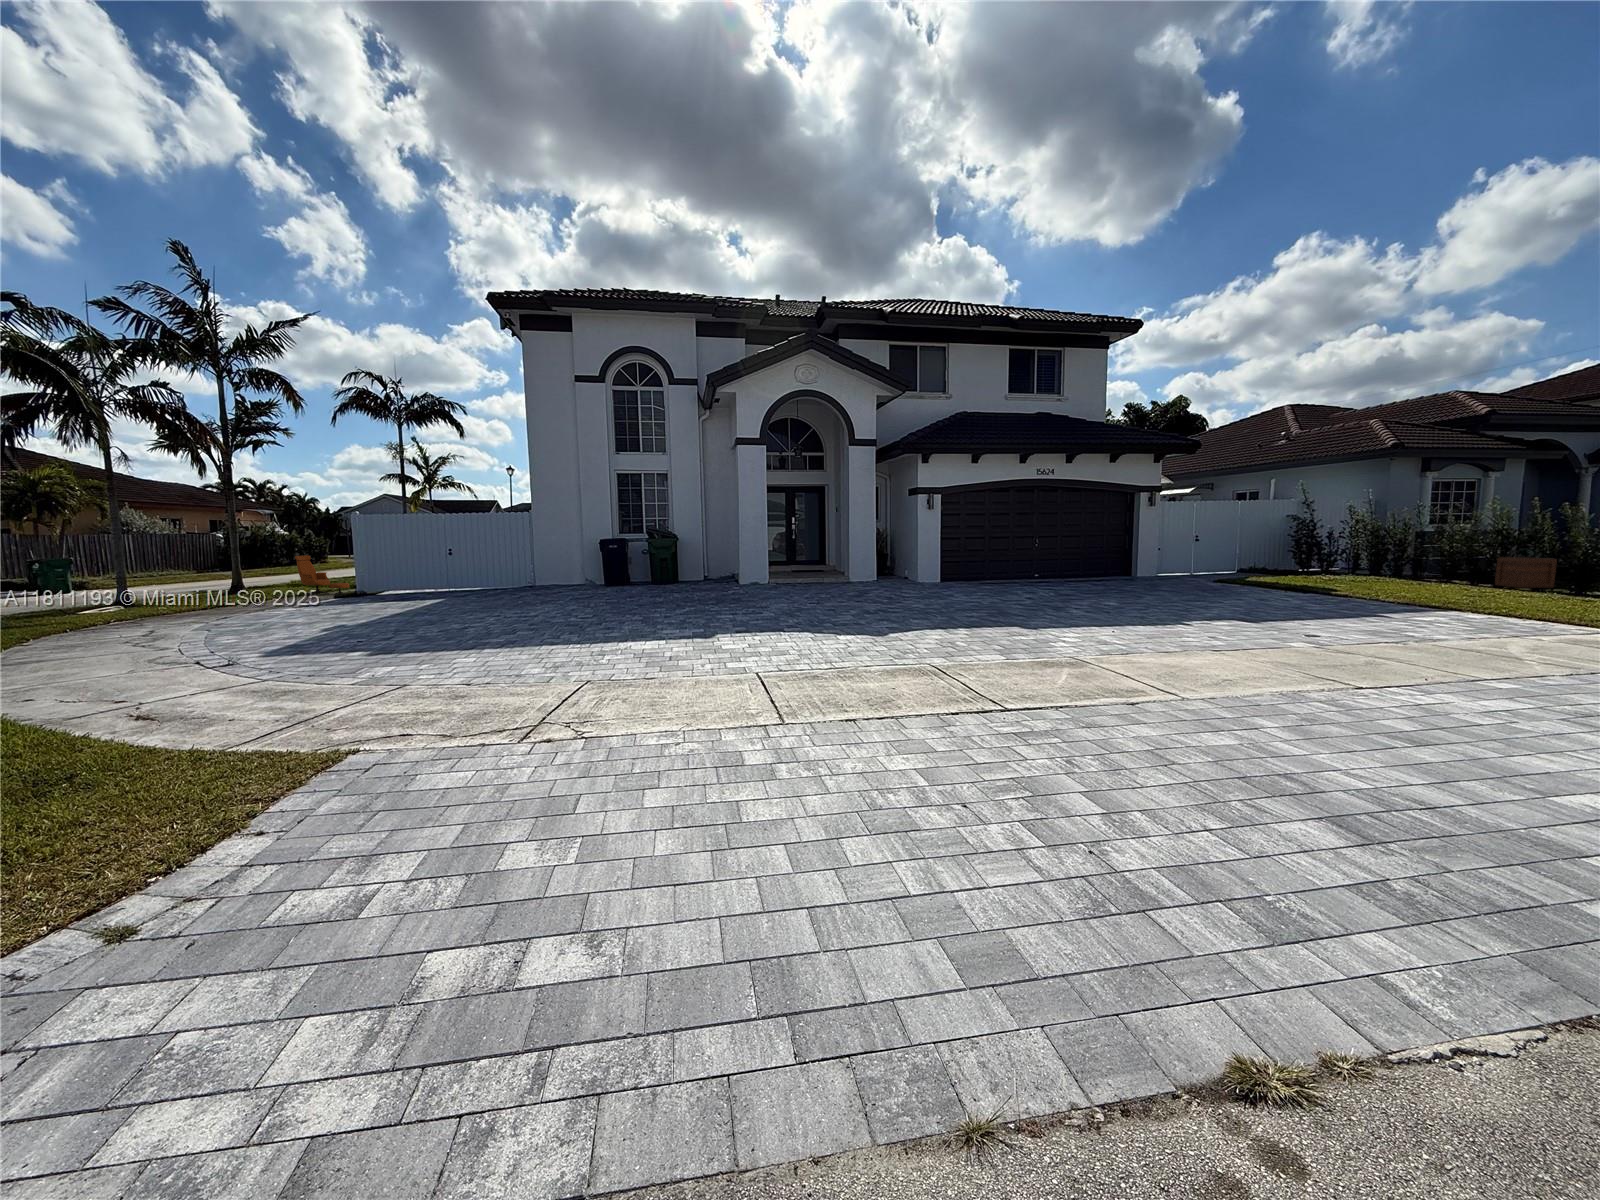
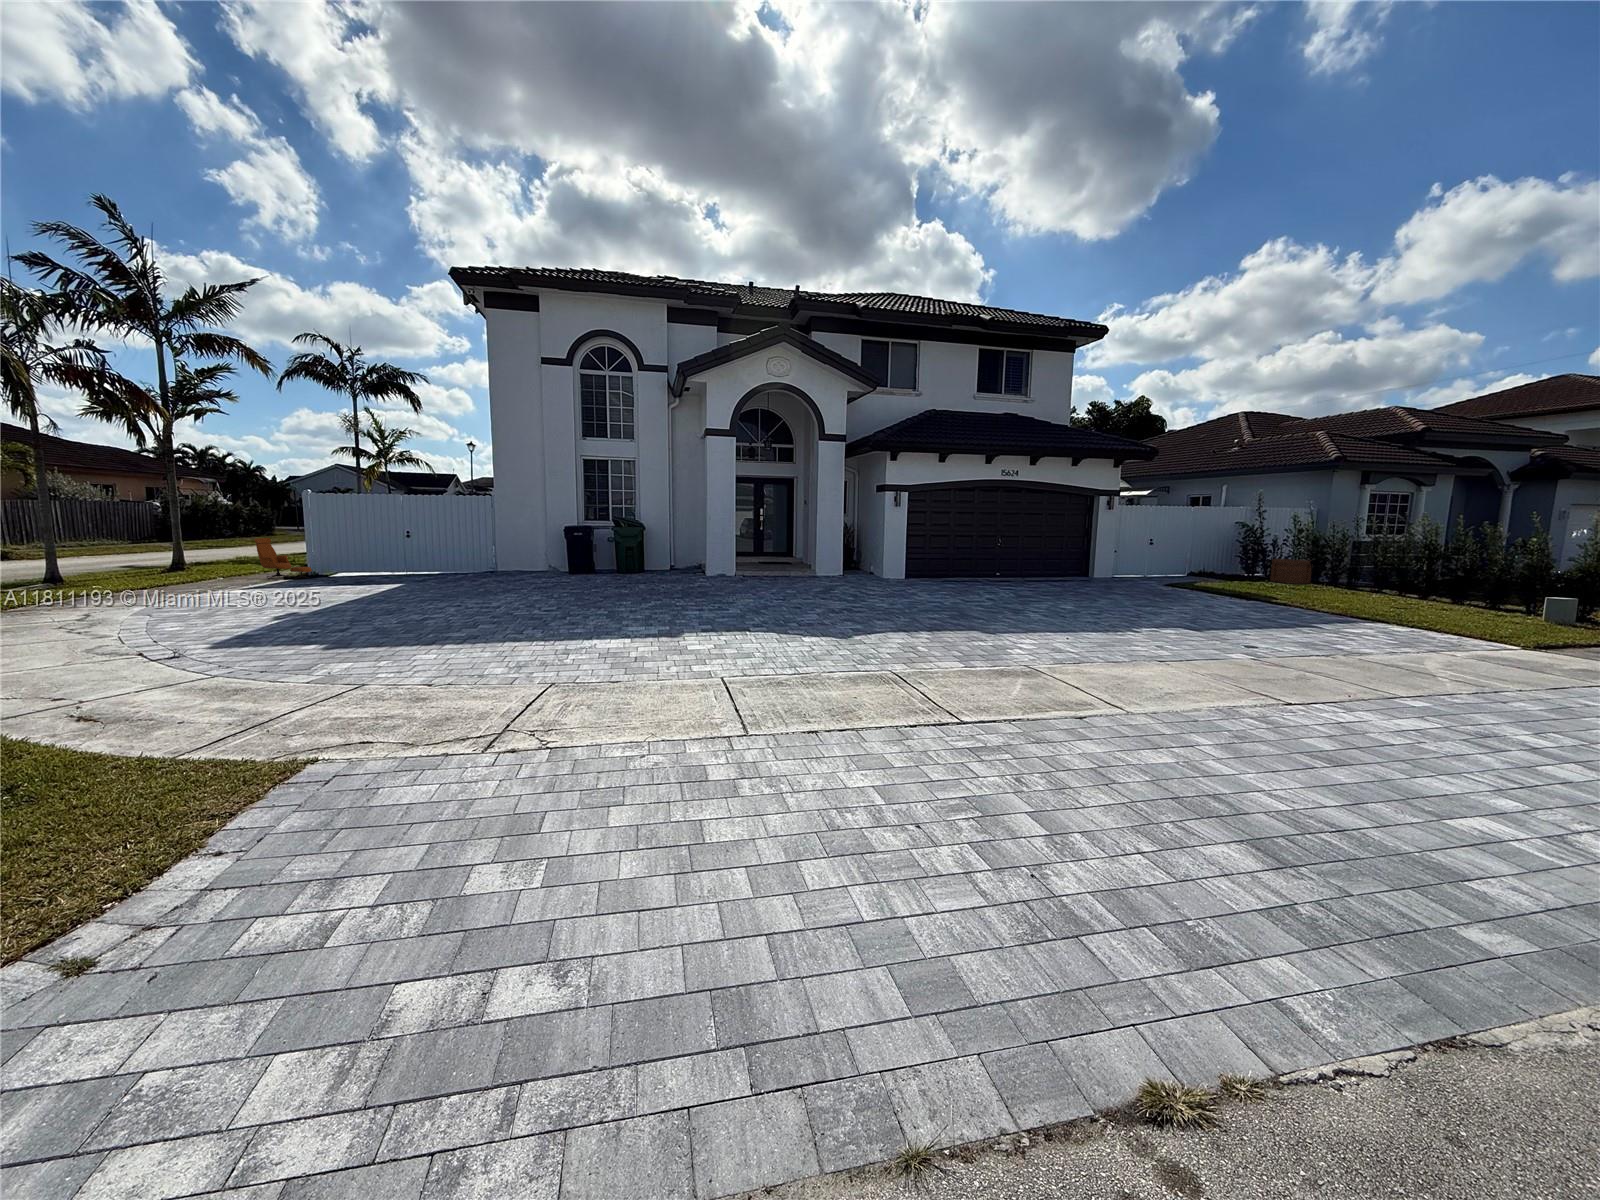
wooden crate: present [1495,557,1557,588] -> present [1270,559,1311,584]

